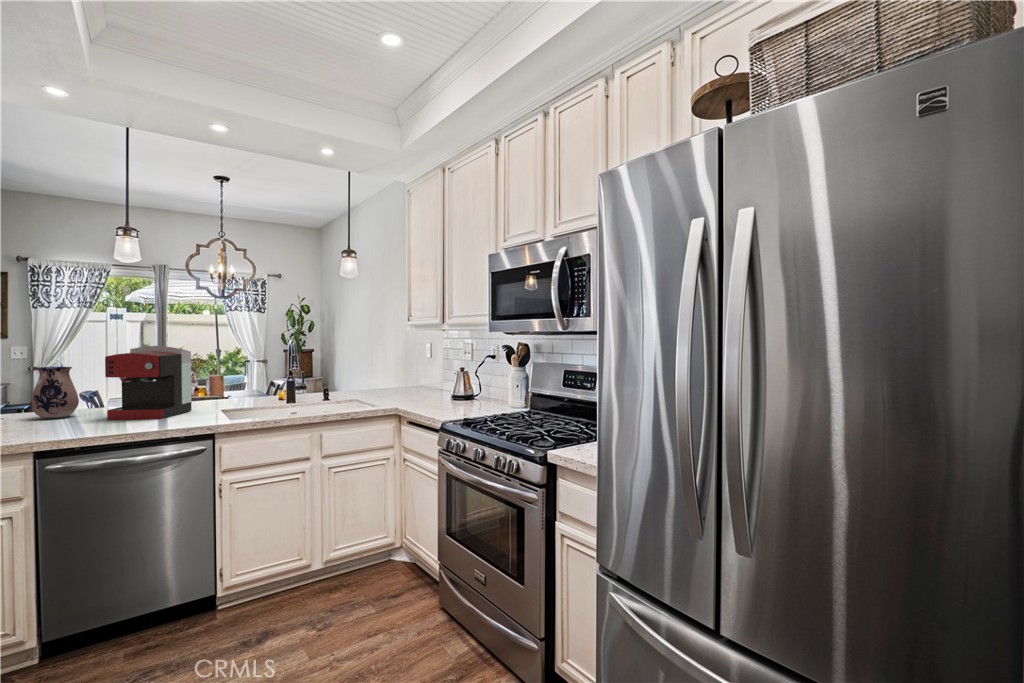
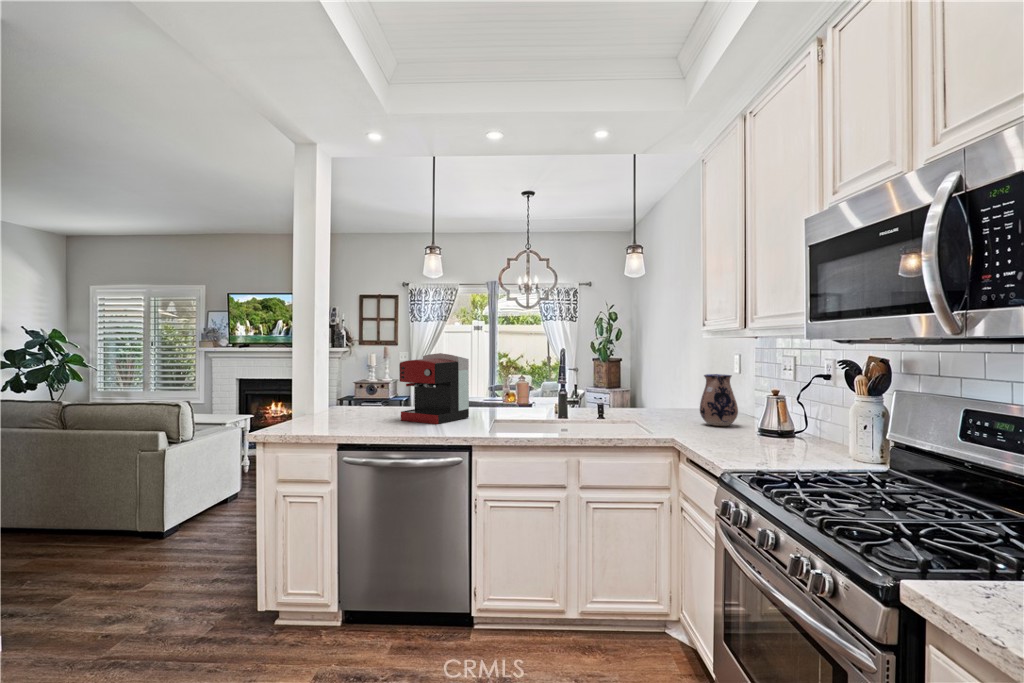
ceramic pitcher: present [31,366,79,419] -> present [700,374,738,426]

